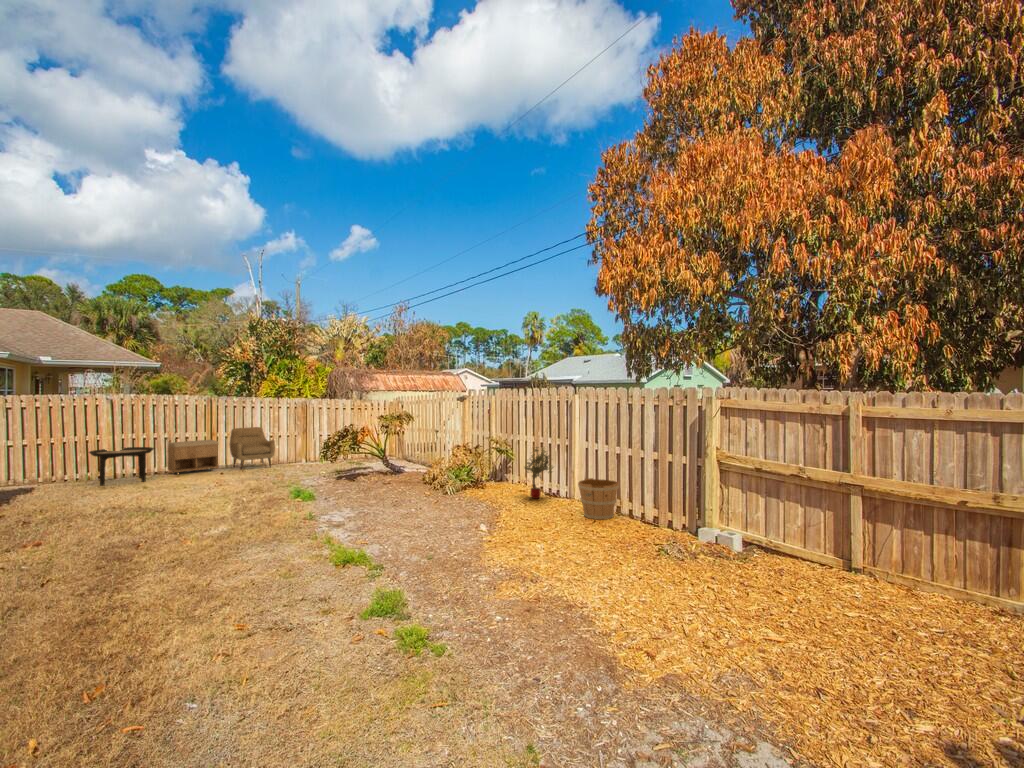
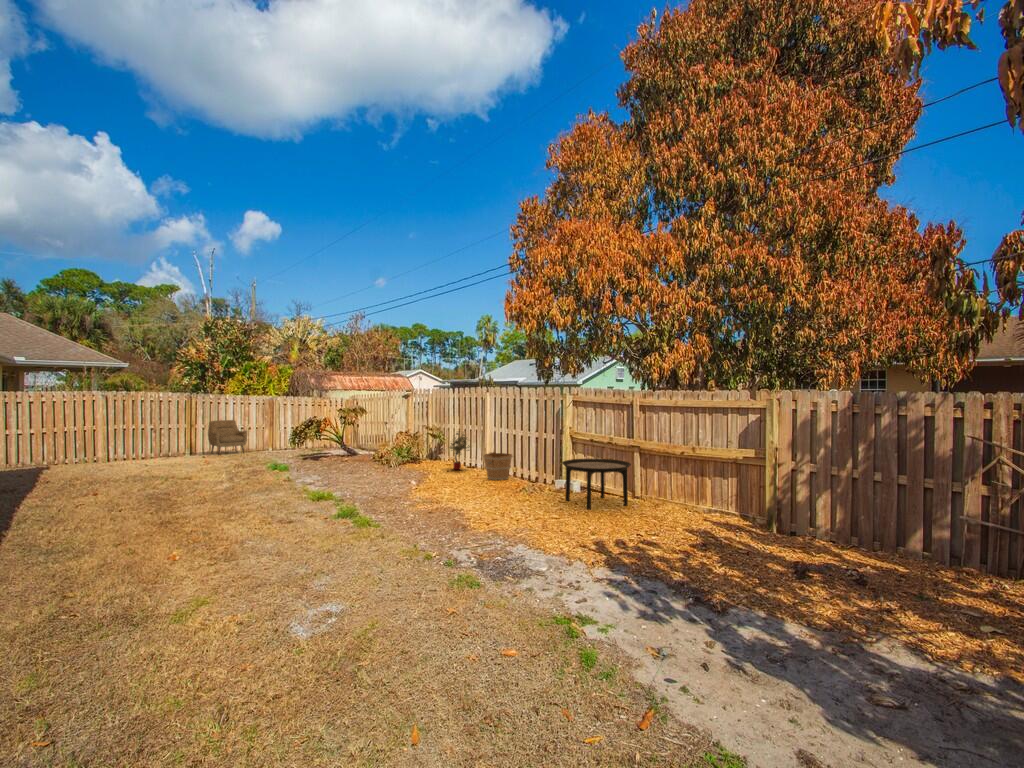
storage bench: present [168,440,218,475] -> none [156,430,200,459]
round table: present [89,447,154,486] -> present [562,459,631,510]

